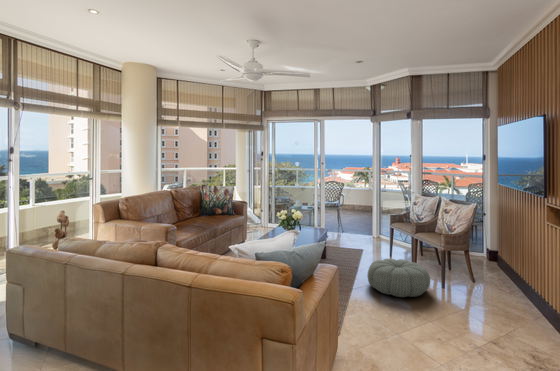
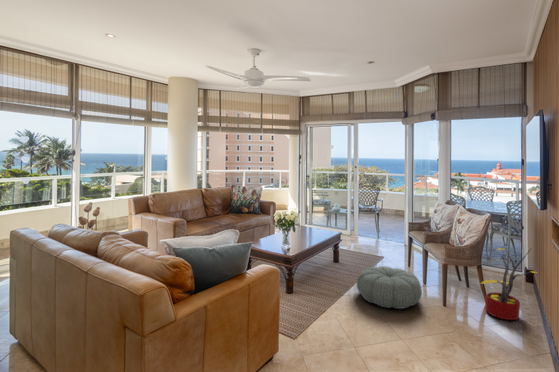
decorative plant: none [480,231,518,295] -> present [481,248,536,320]

